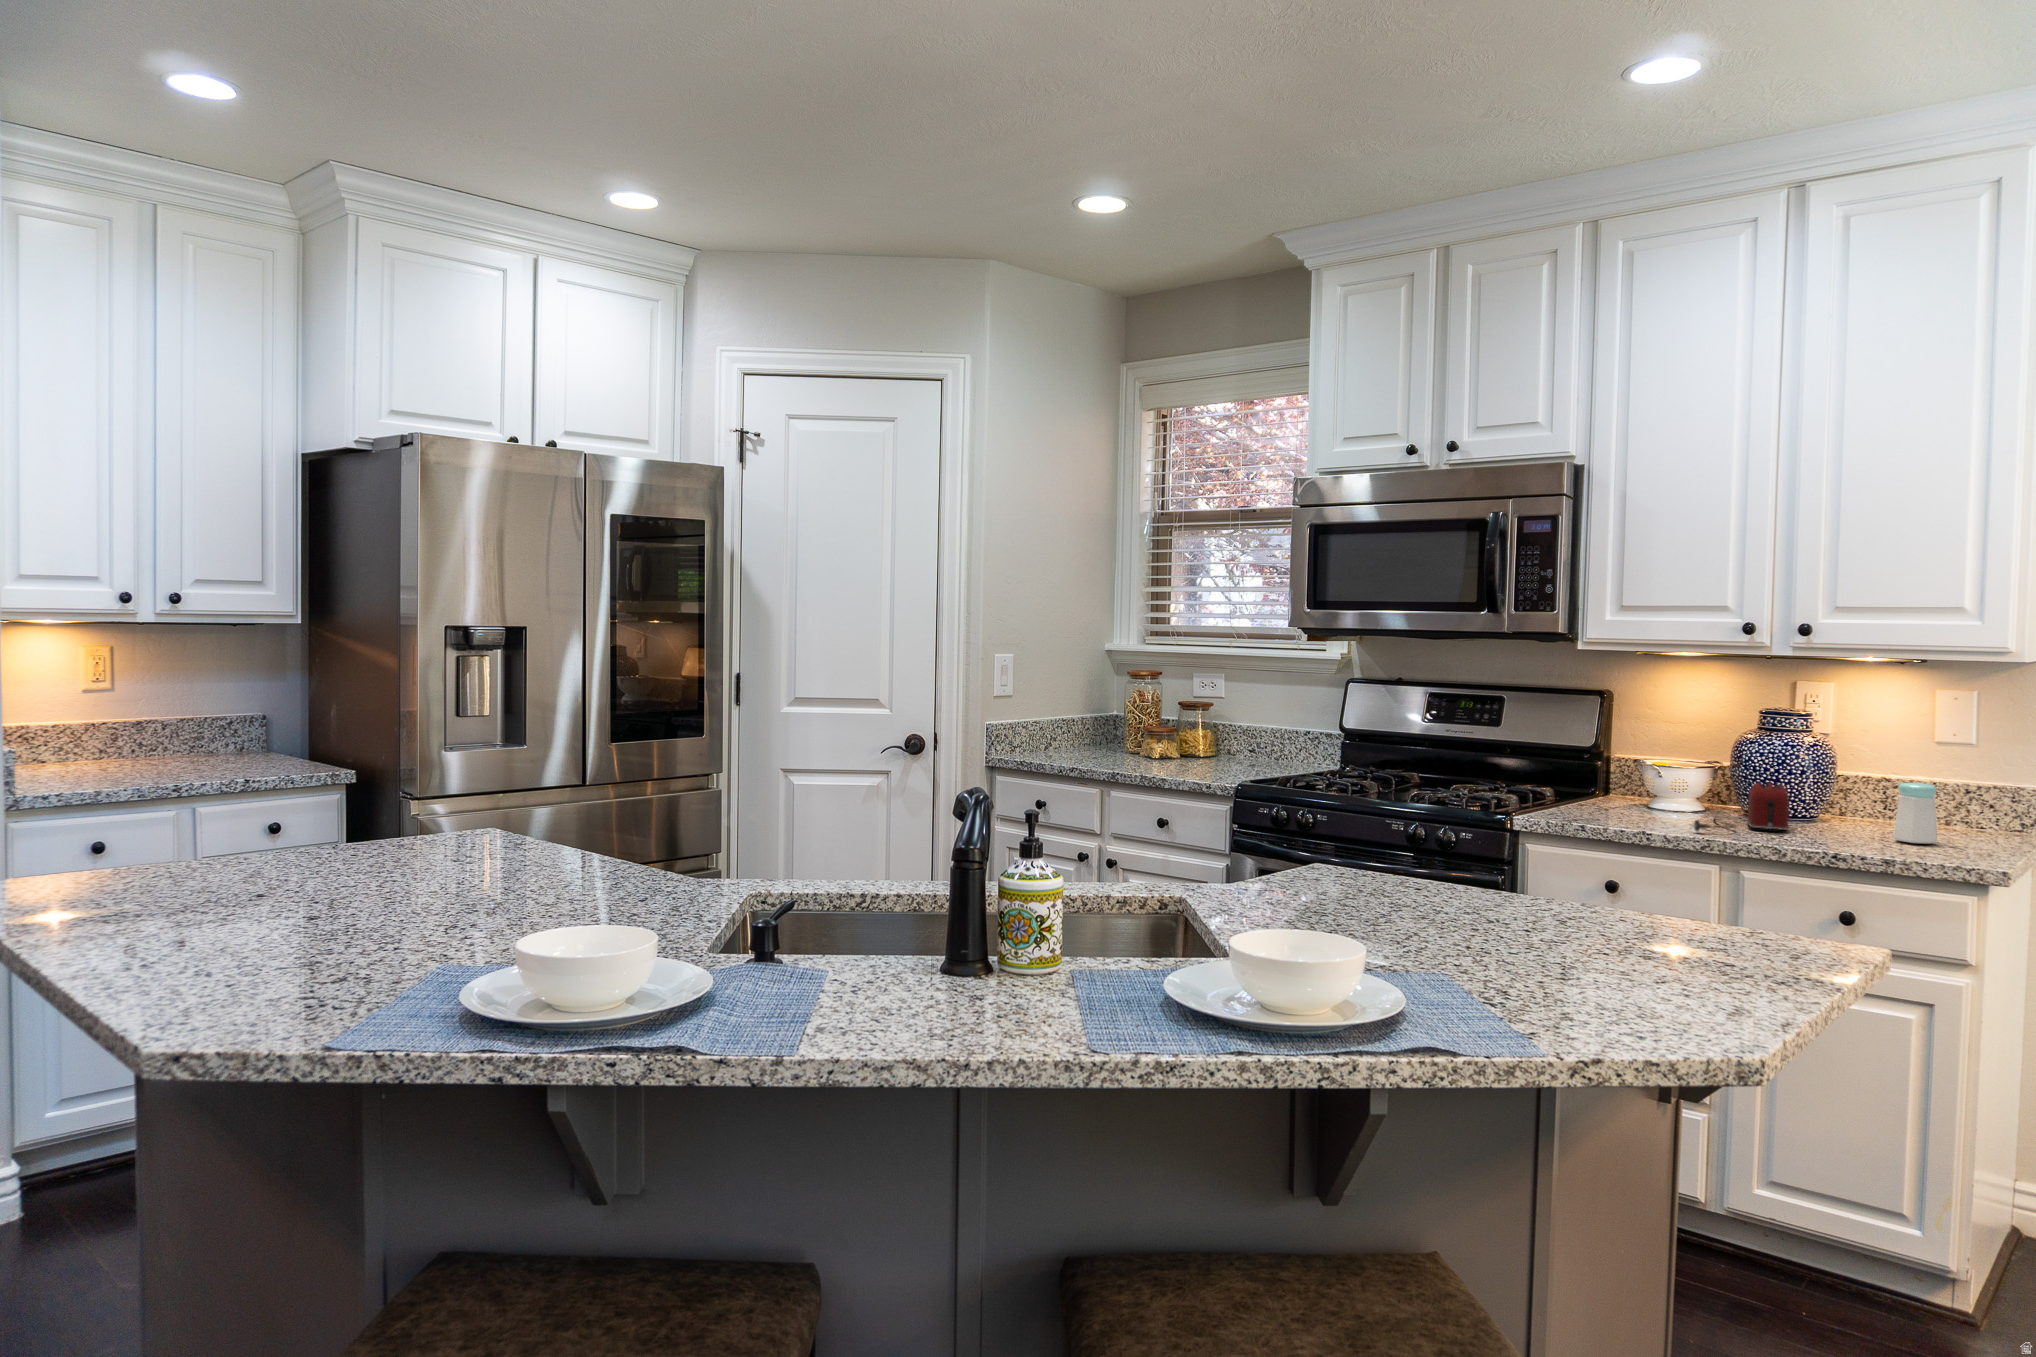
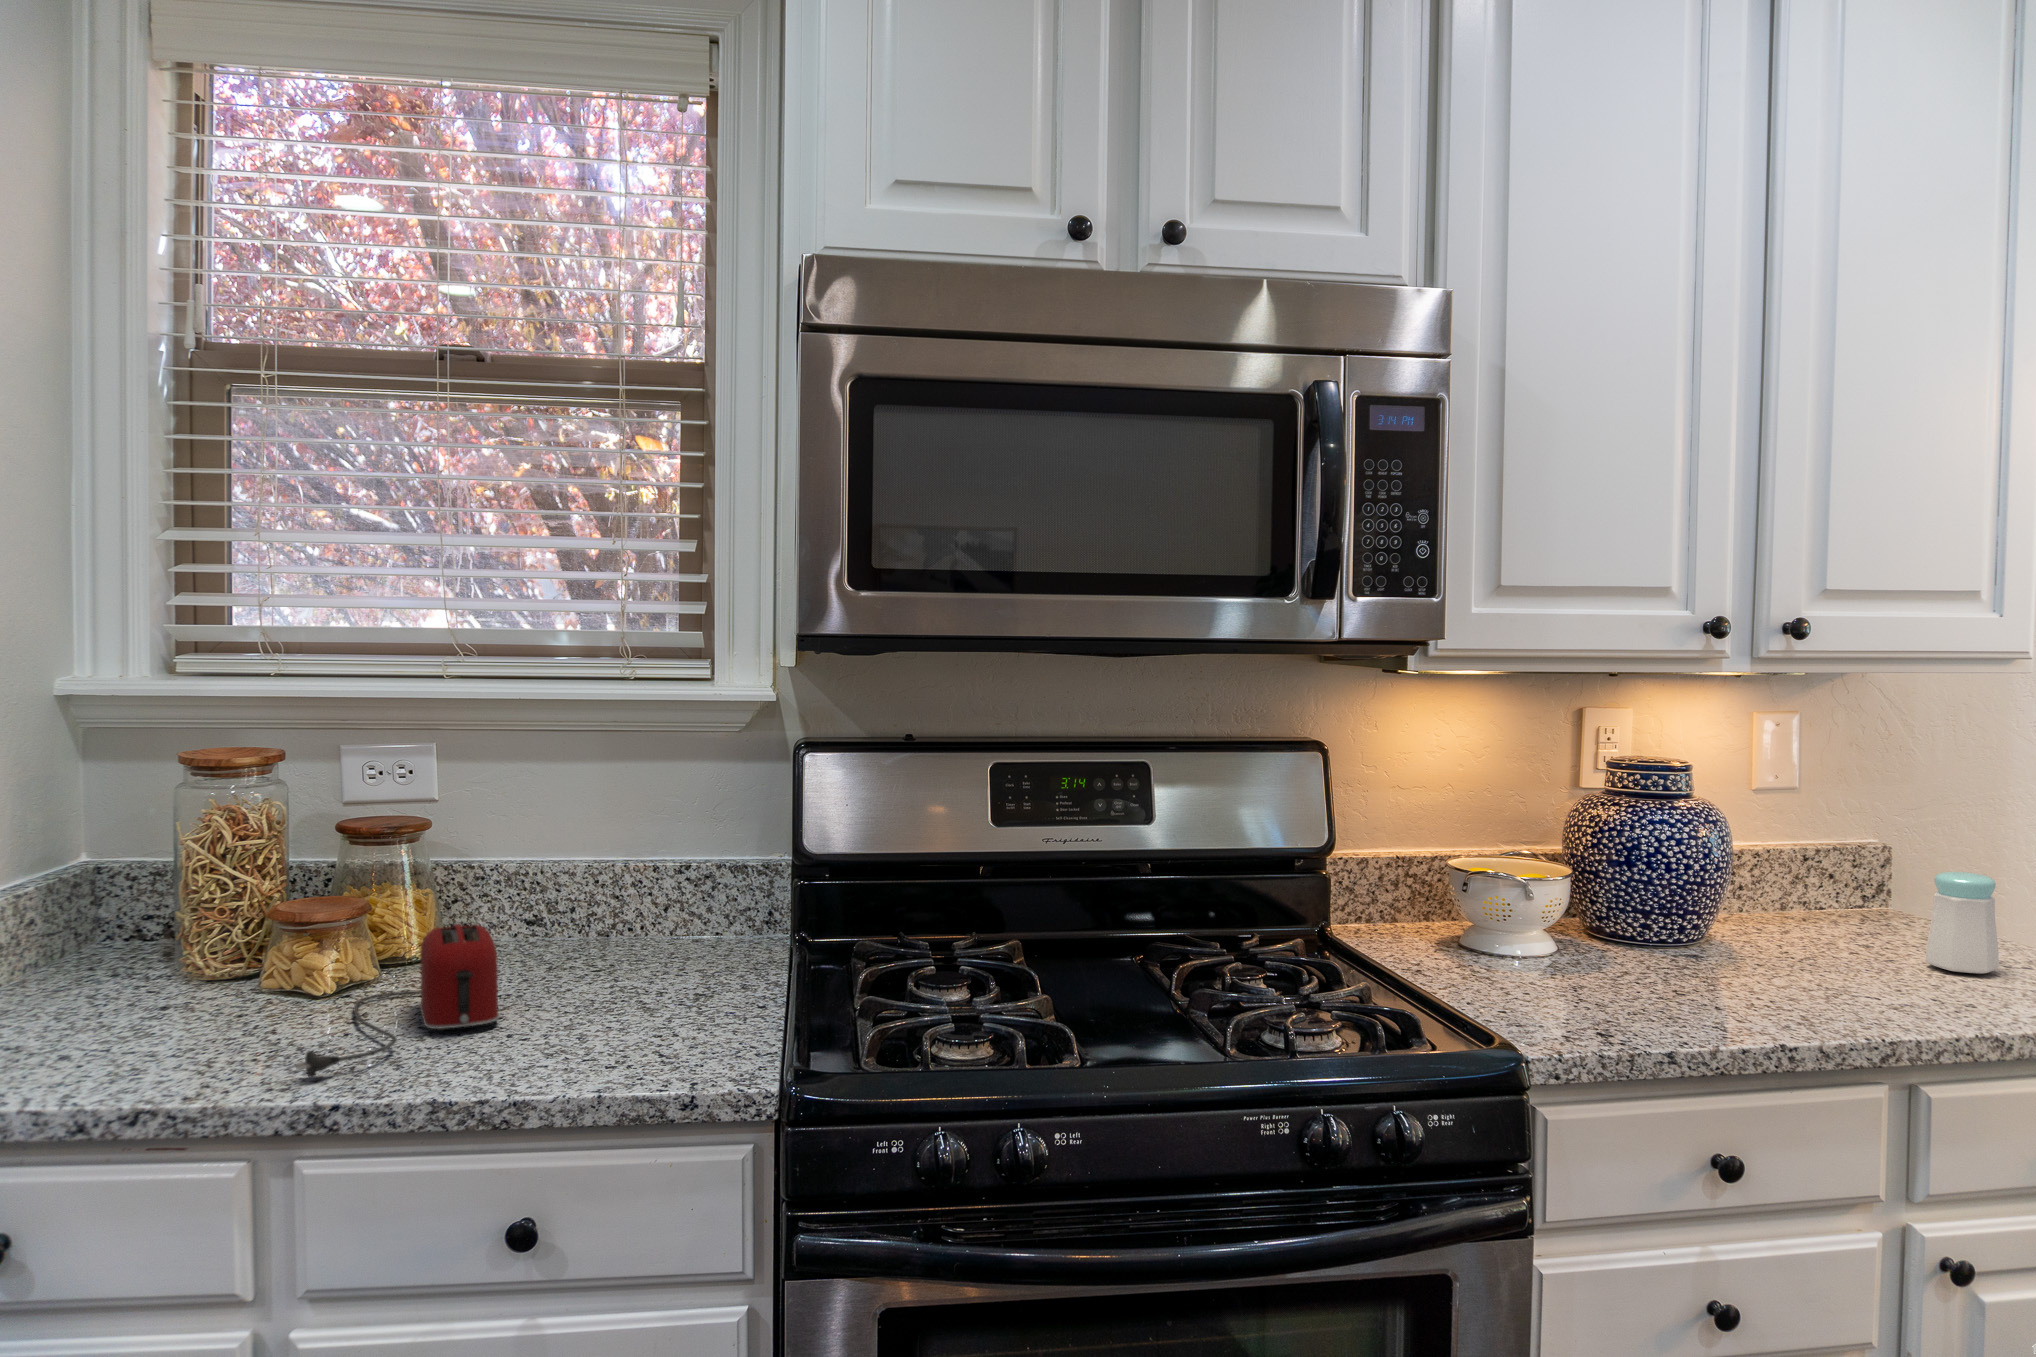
toaster: present [1692,783,1789,831] -> present [293,924,499,1077]

